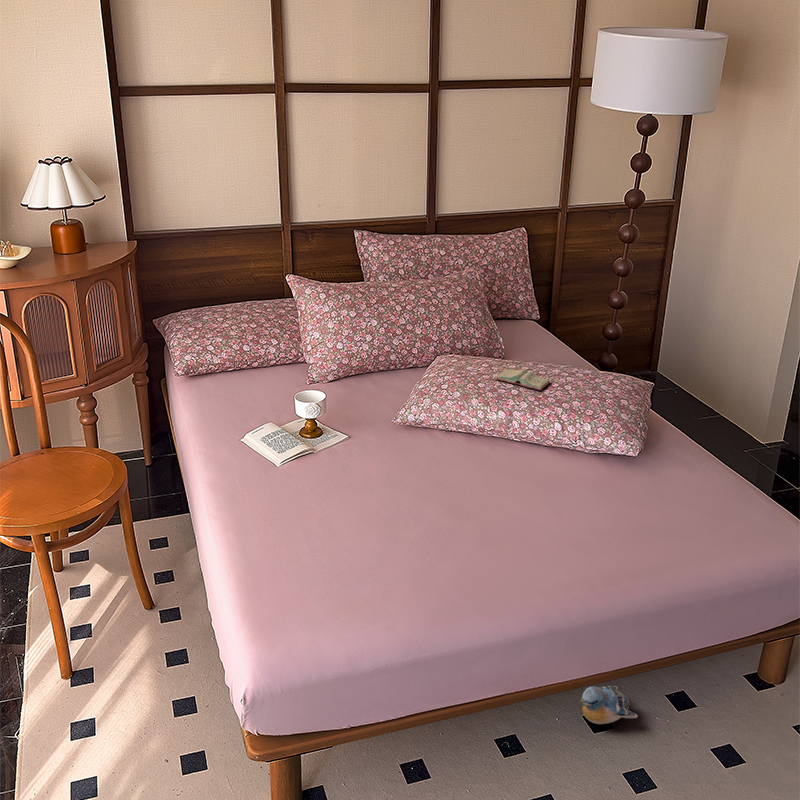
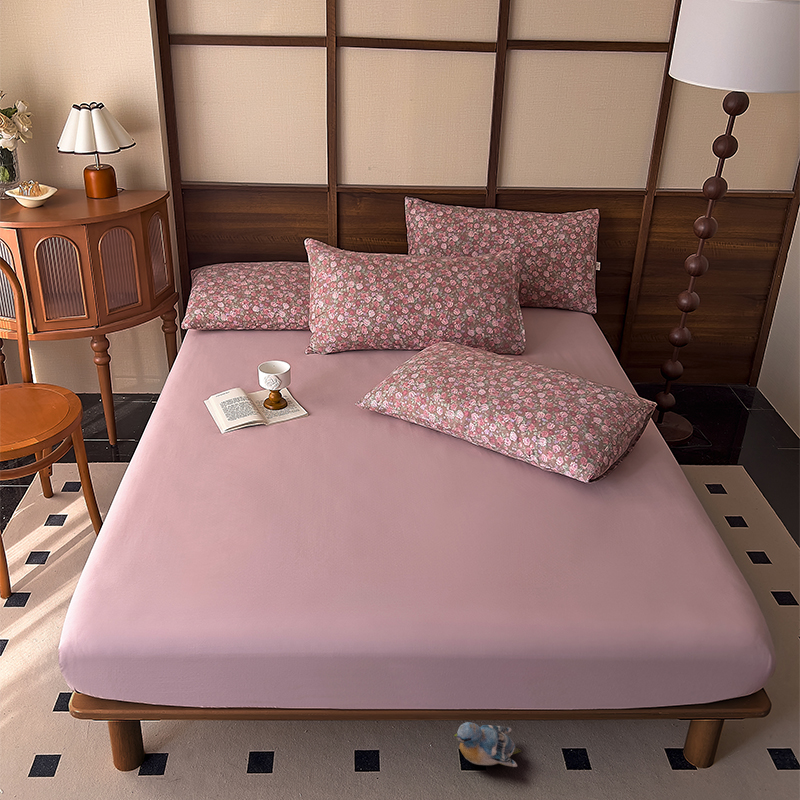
book: present [495,369,550,391] -> none [470,366,527,394]

